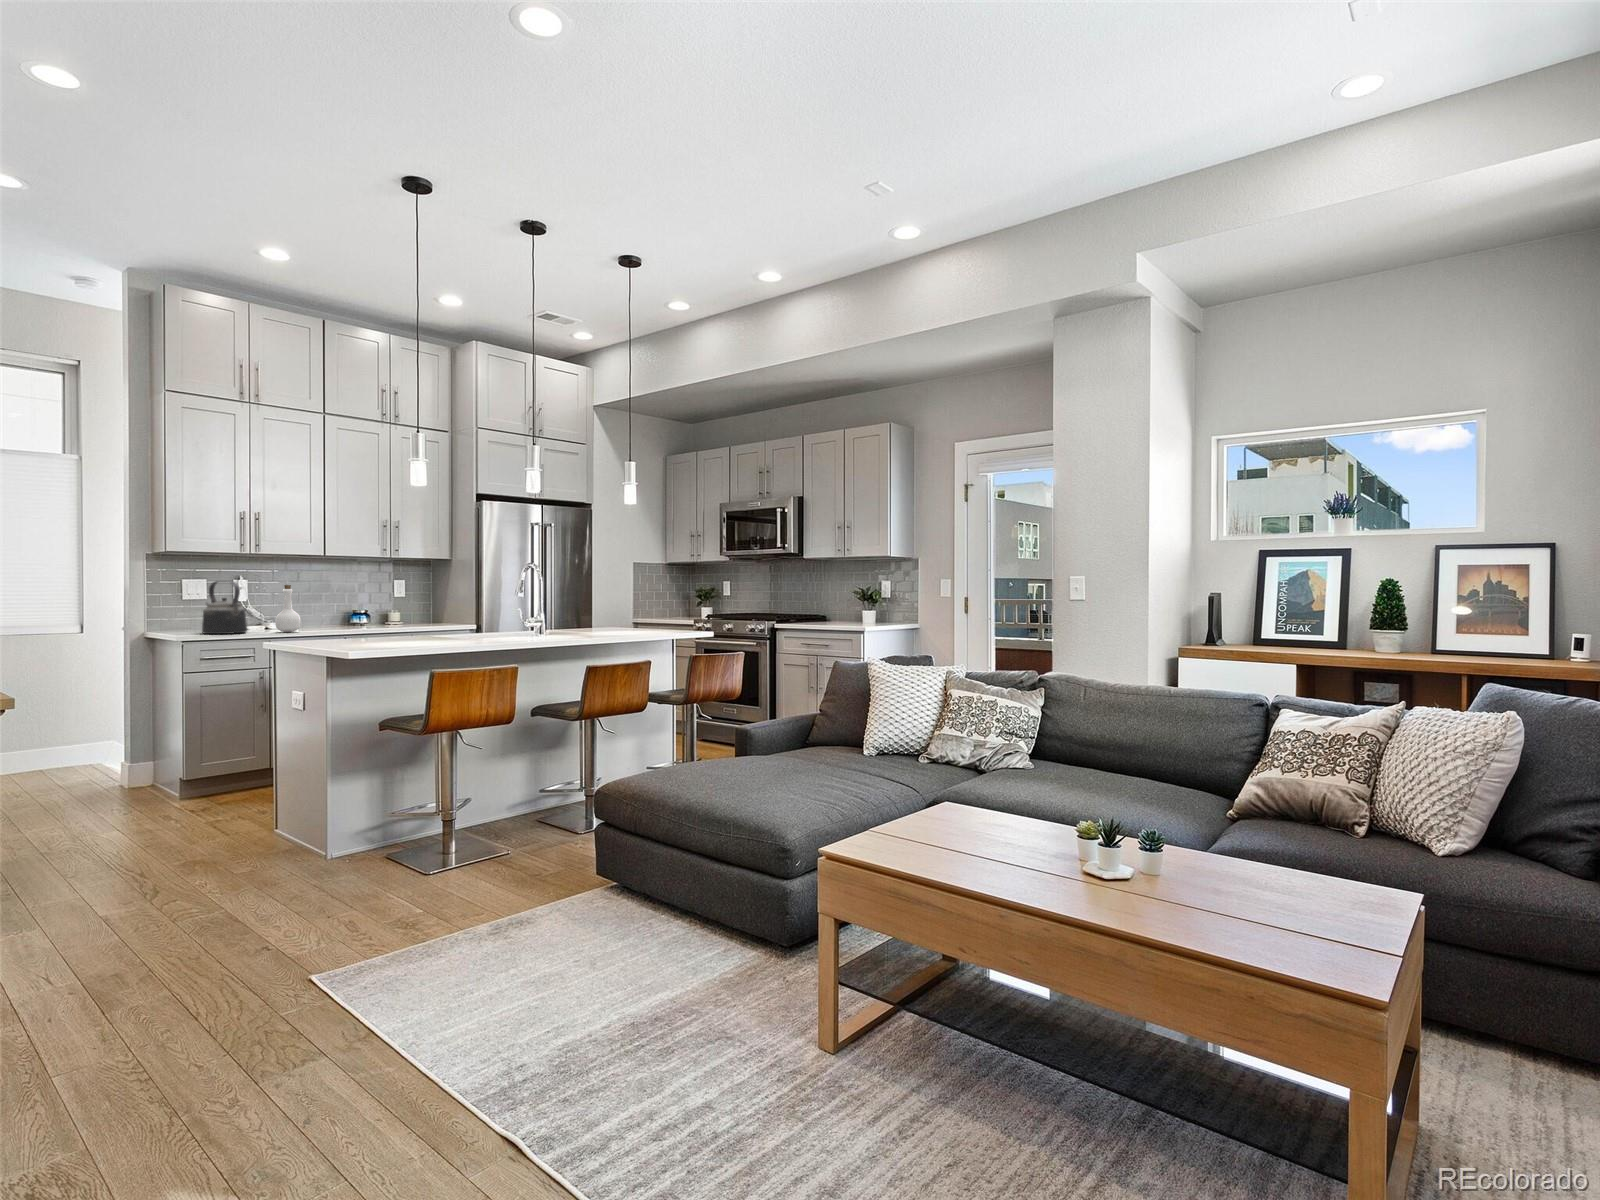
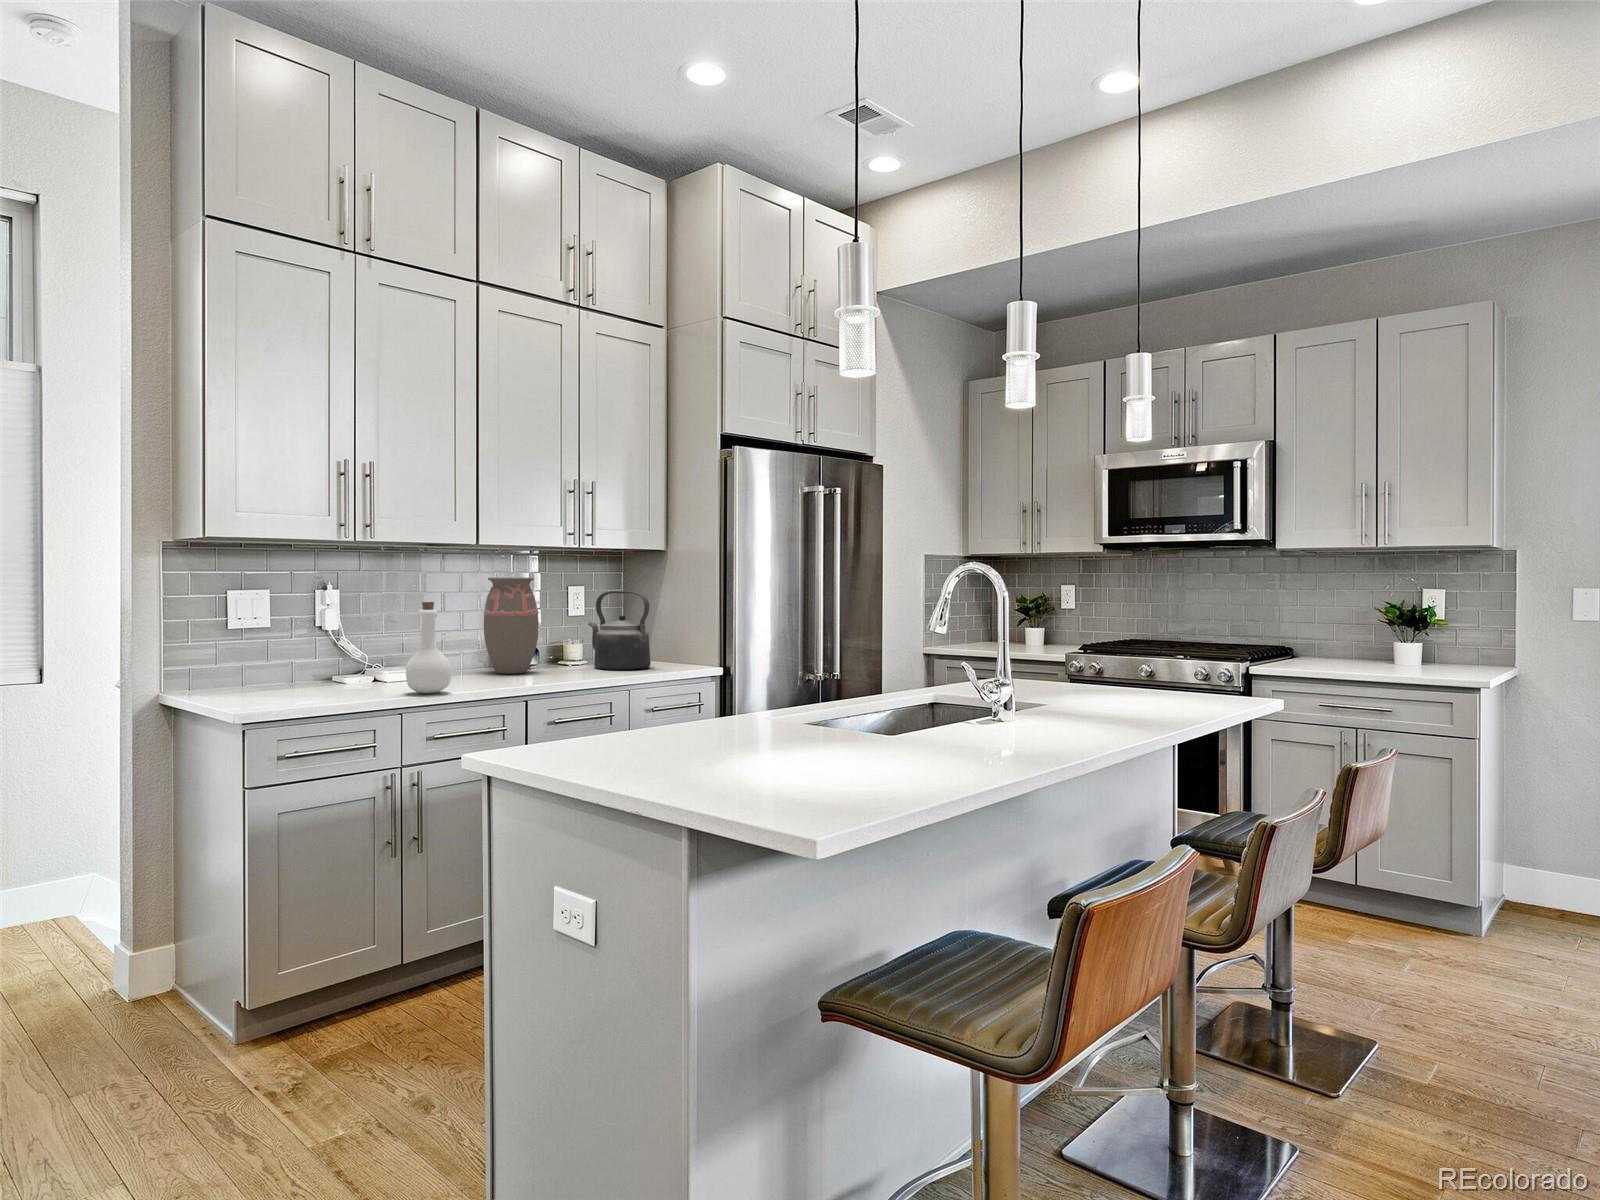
decorative vase: none [333,574,366,627] -> present [484,577,539,674]
kettle: present [202,581,247,634] -> present [588,591,651,670]

